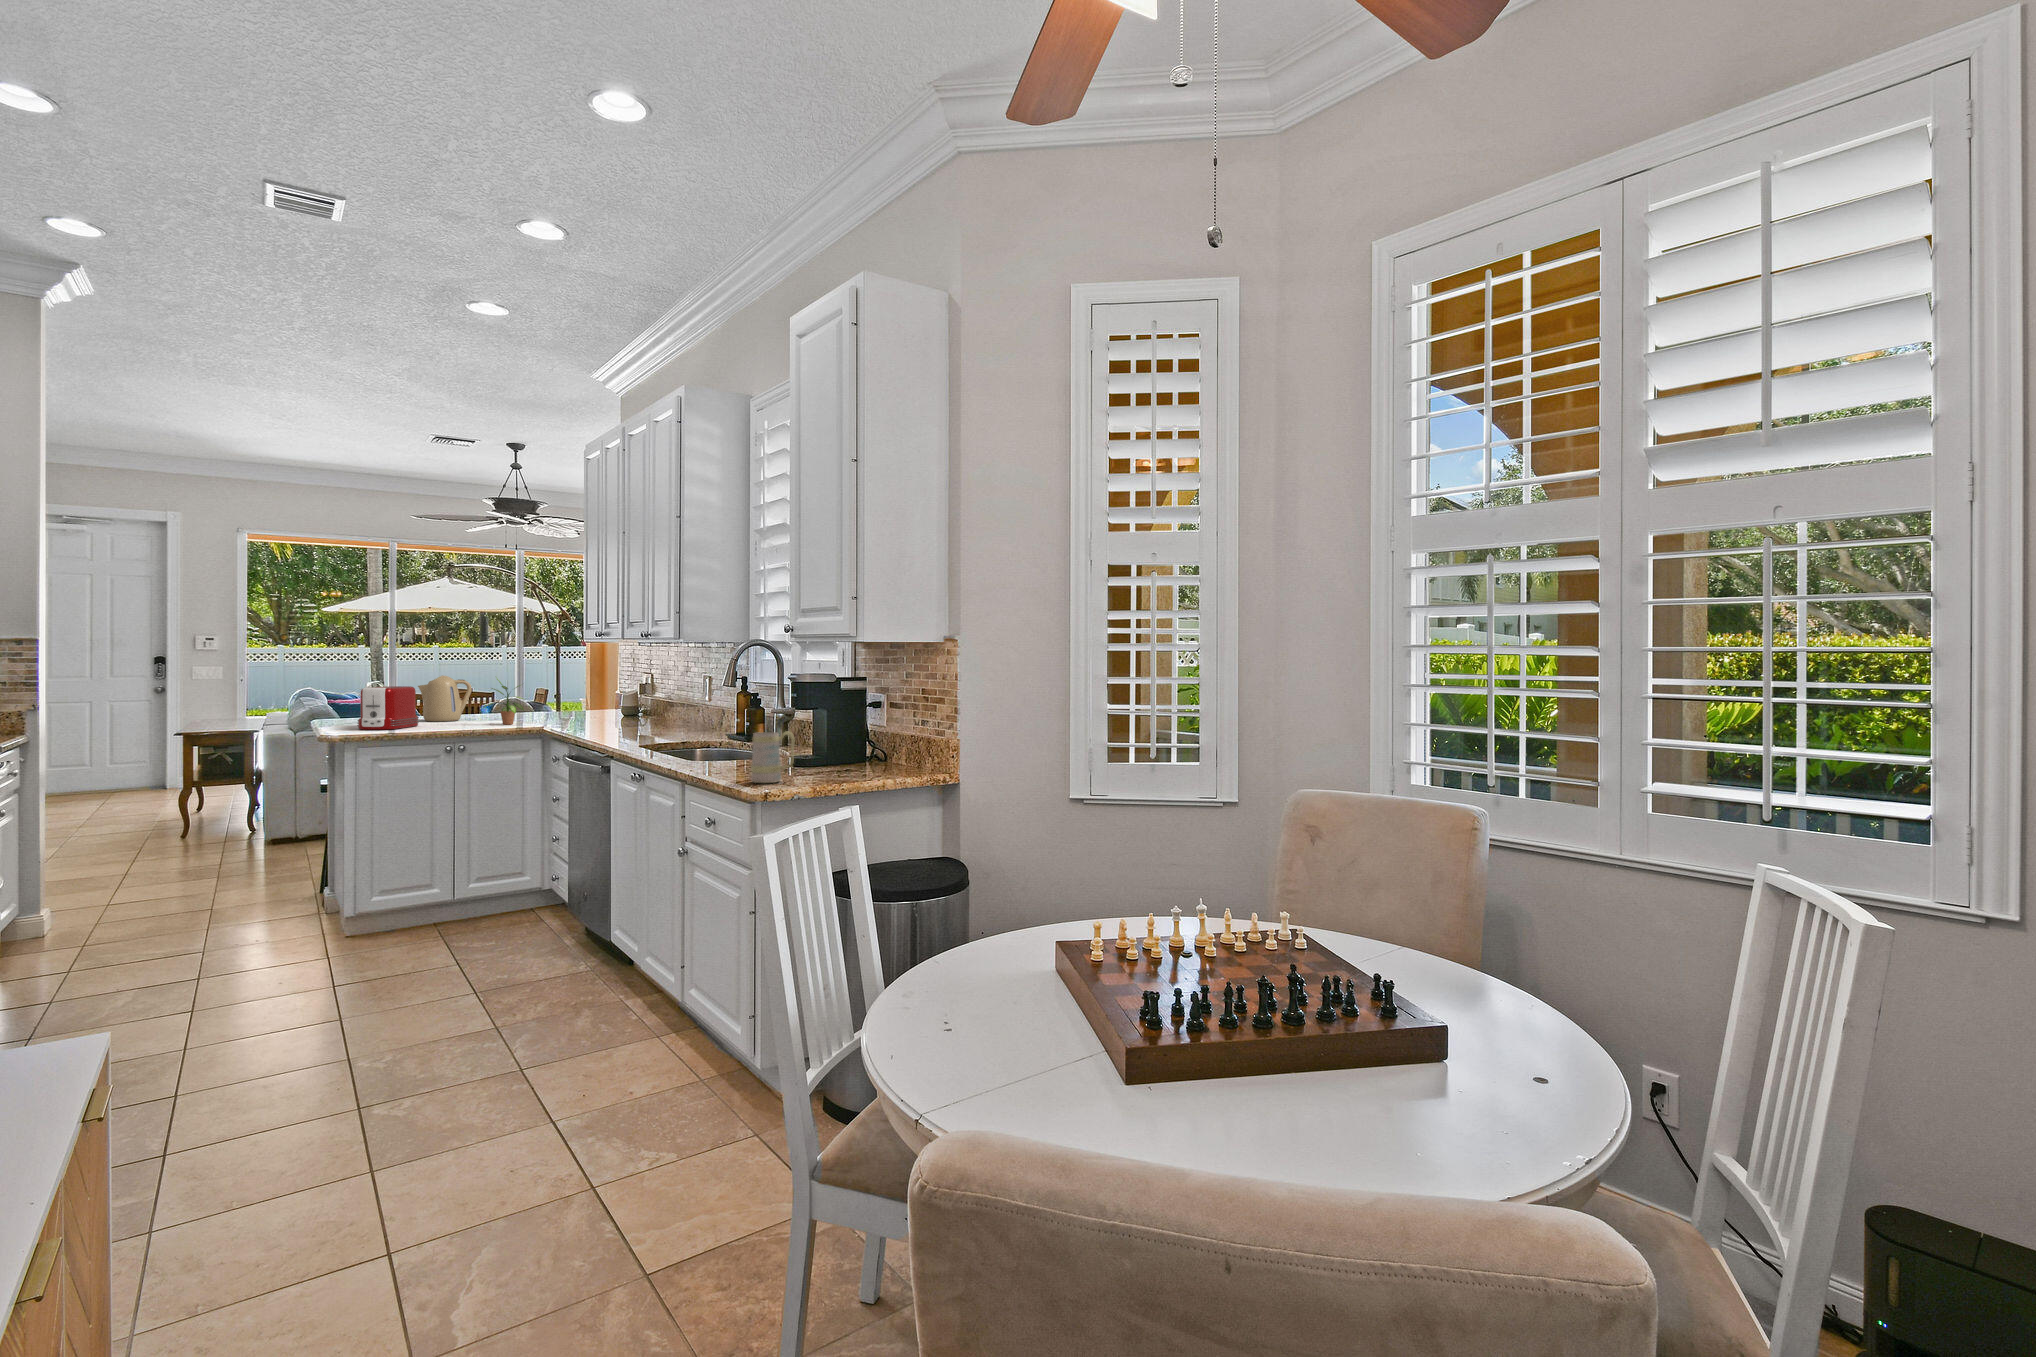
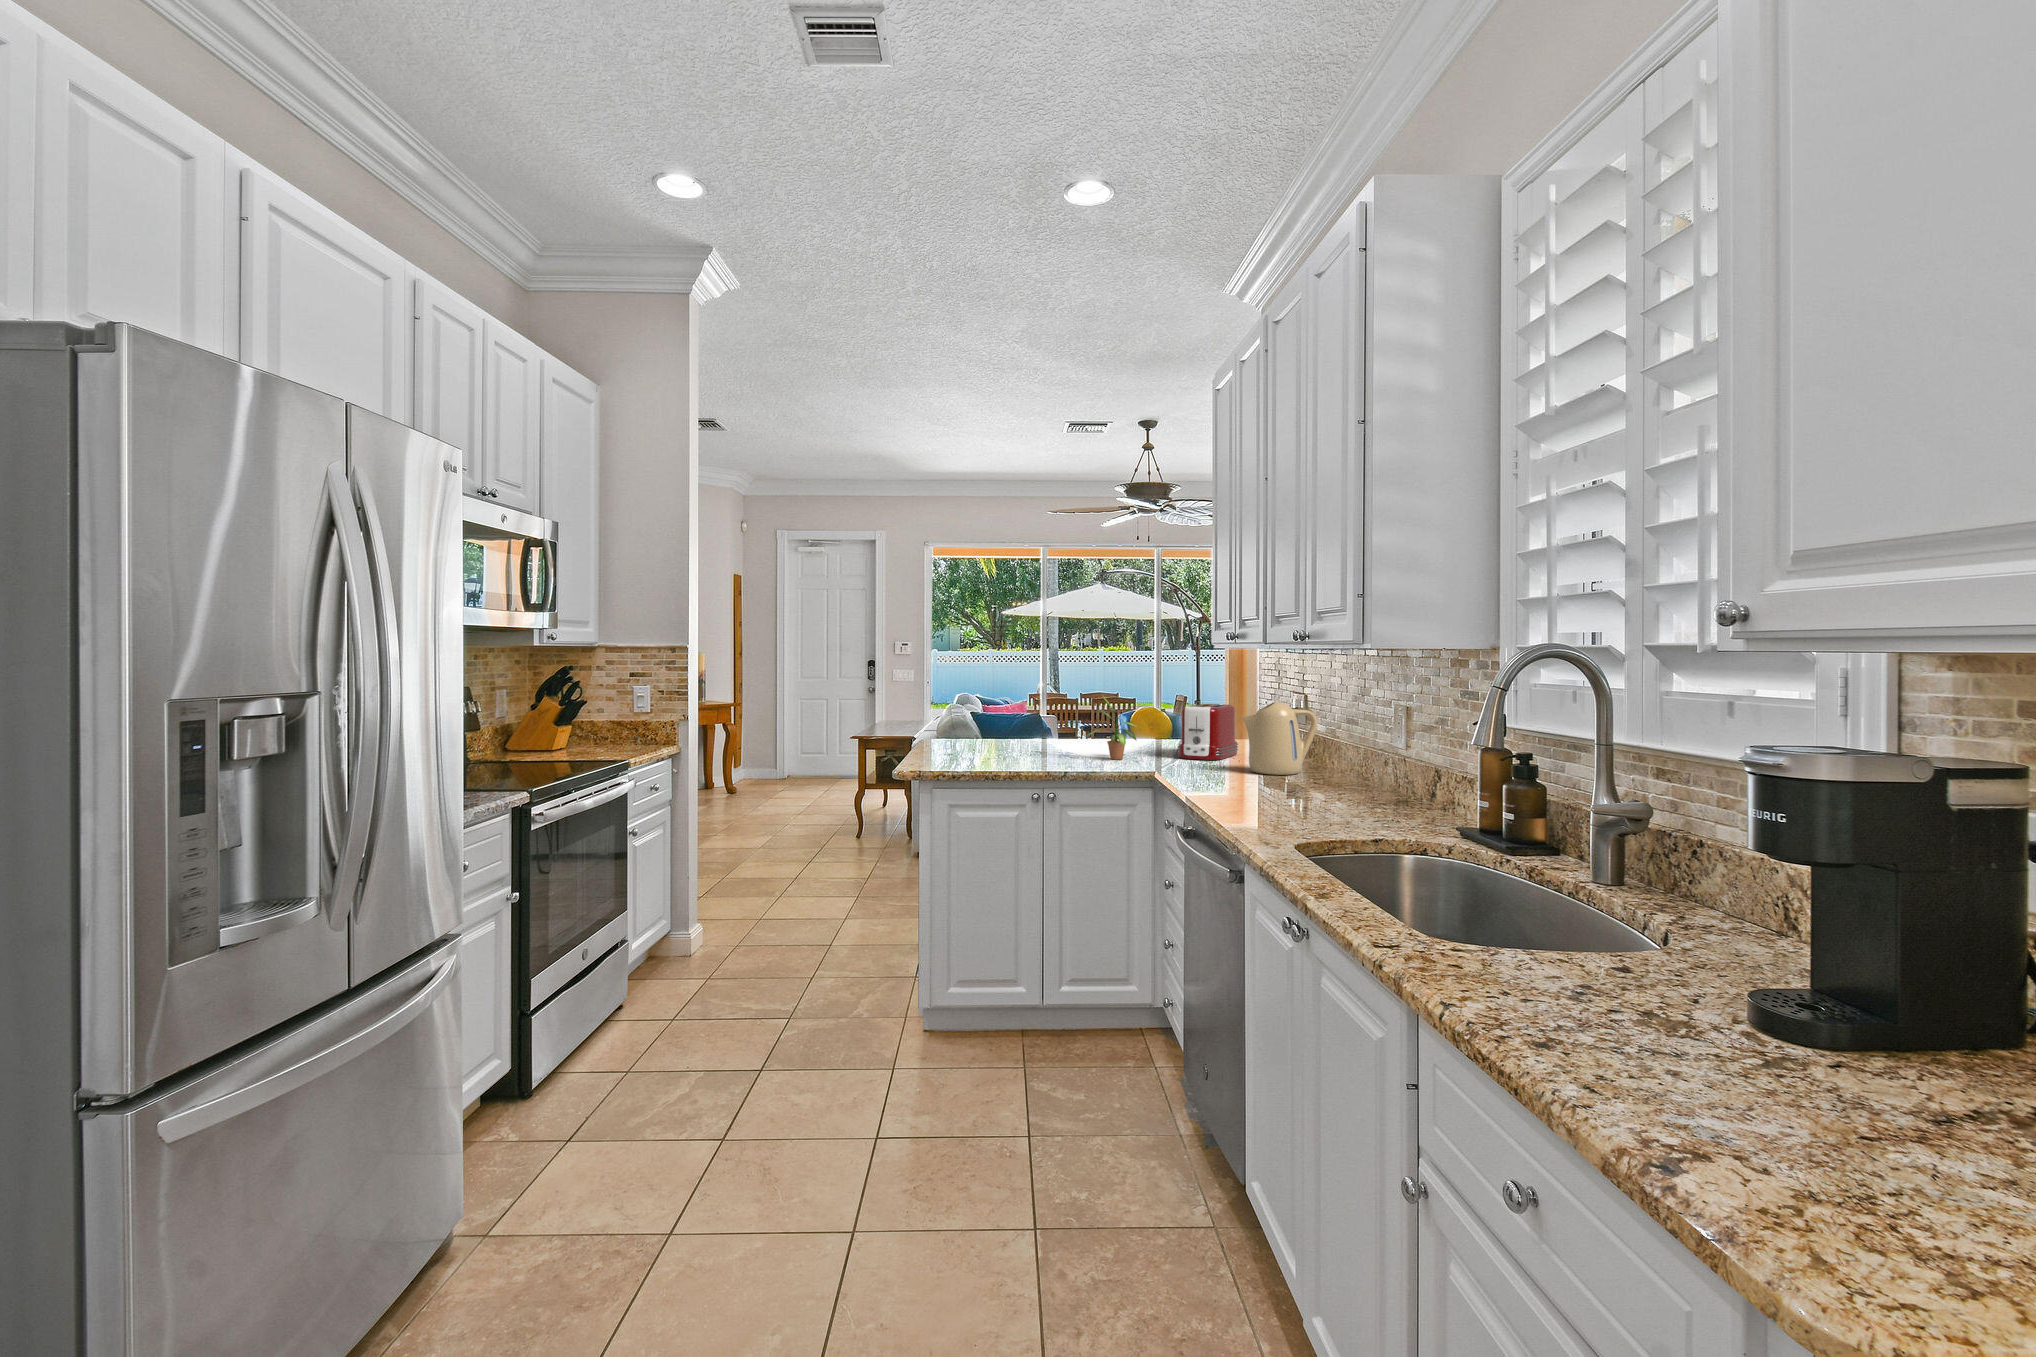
kettle: present [418,675,472,721] -> present [1242,702,1317,775]
toaster: present [357,686,419,730] -> present [1178,704,1238,760]
mug: present [751,731,795,783] -> none [1681,958,1863,1159]

